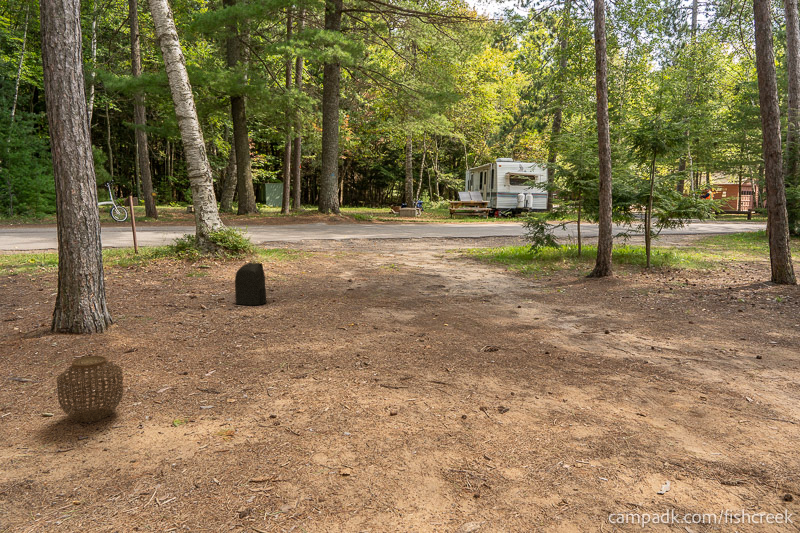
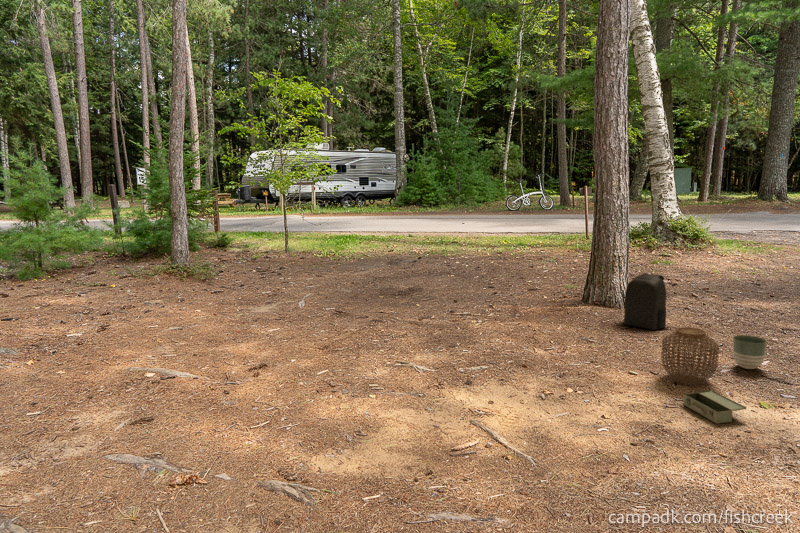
backpack: present [235,263,266,305] -> present [624,273,666,330]
planter: none [159,352,190,388] -> present [733,335,767,369]
toolbox: none [53,428,112,471] -> present [684,390,746,424]

